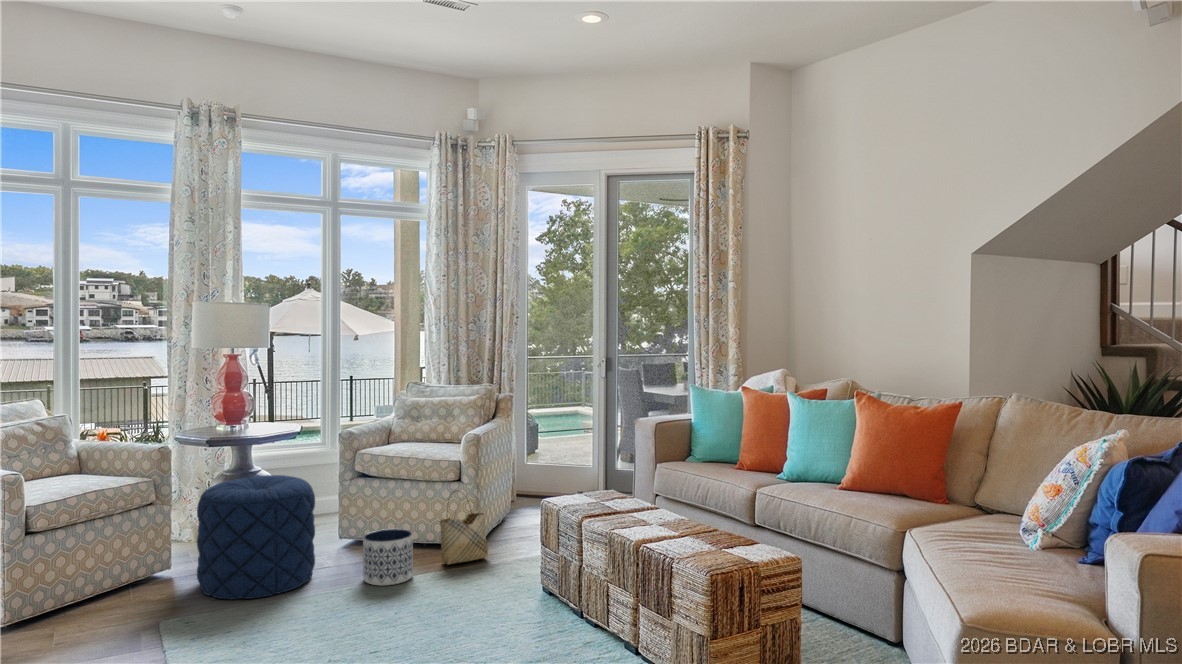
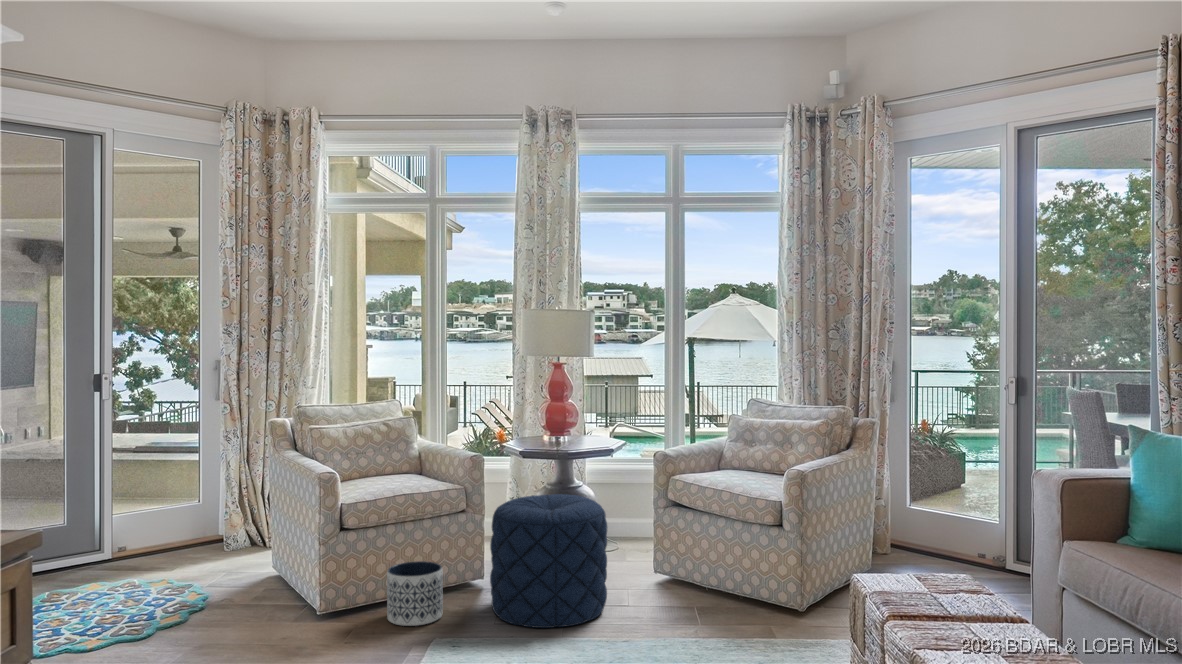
woven basket: present [440,491,488,565] -> none [745,537,808,629]
planter: present [363,529,413,586] -> present [387,561,443,626]

